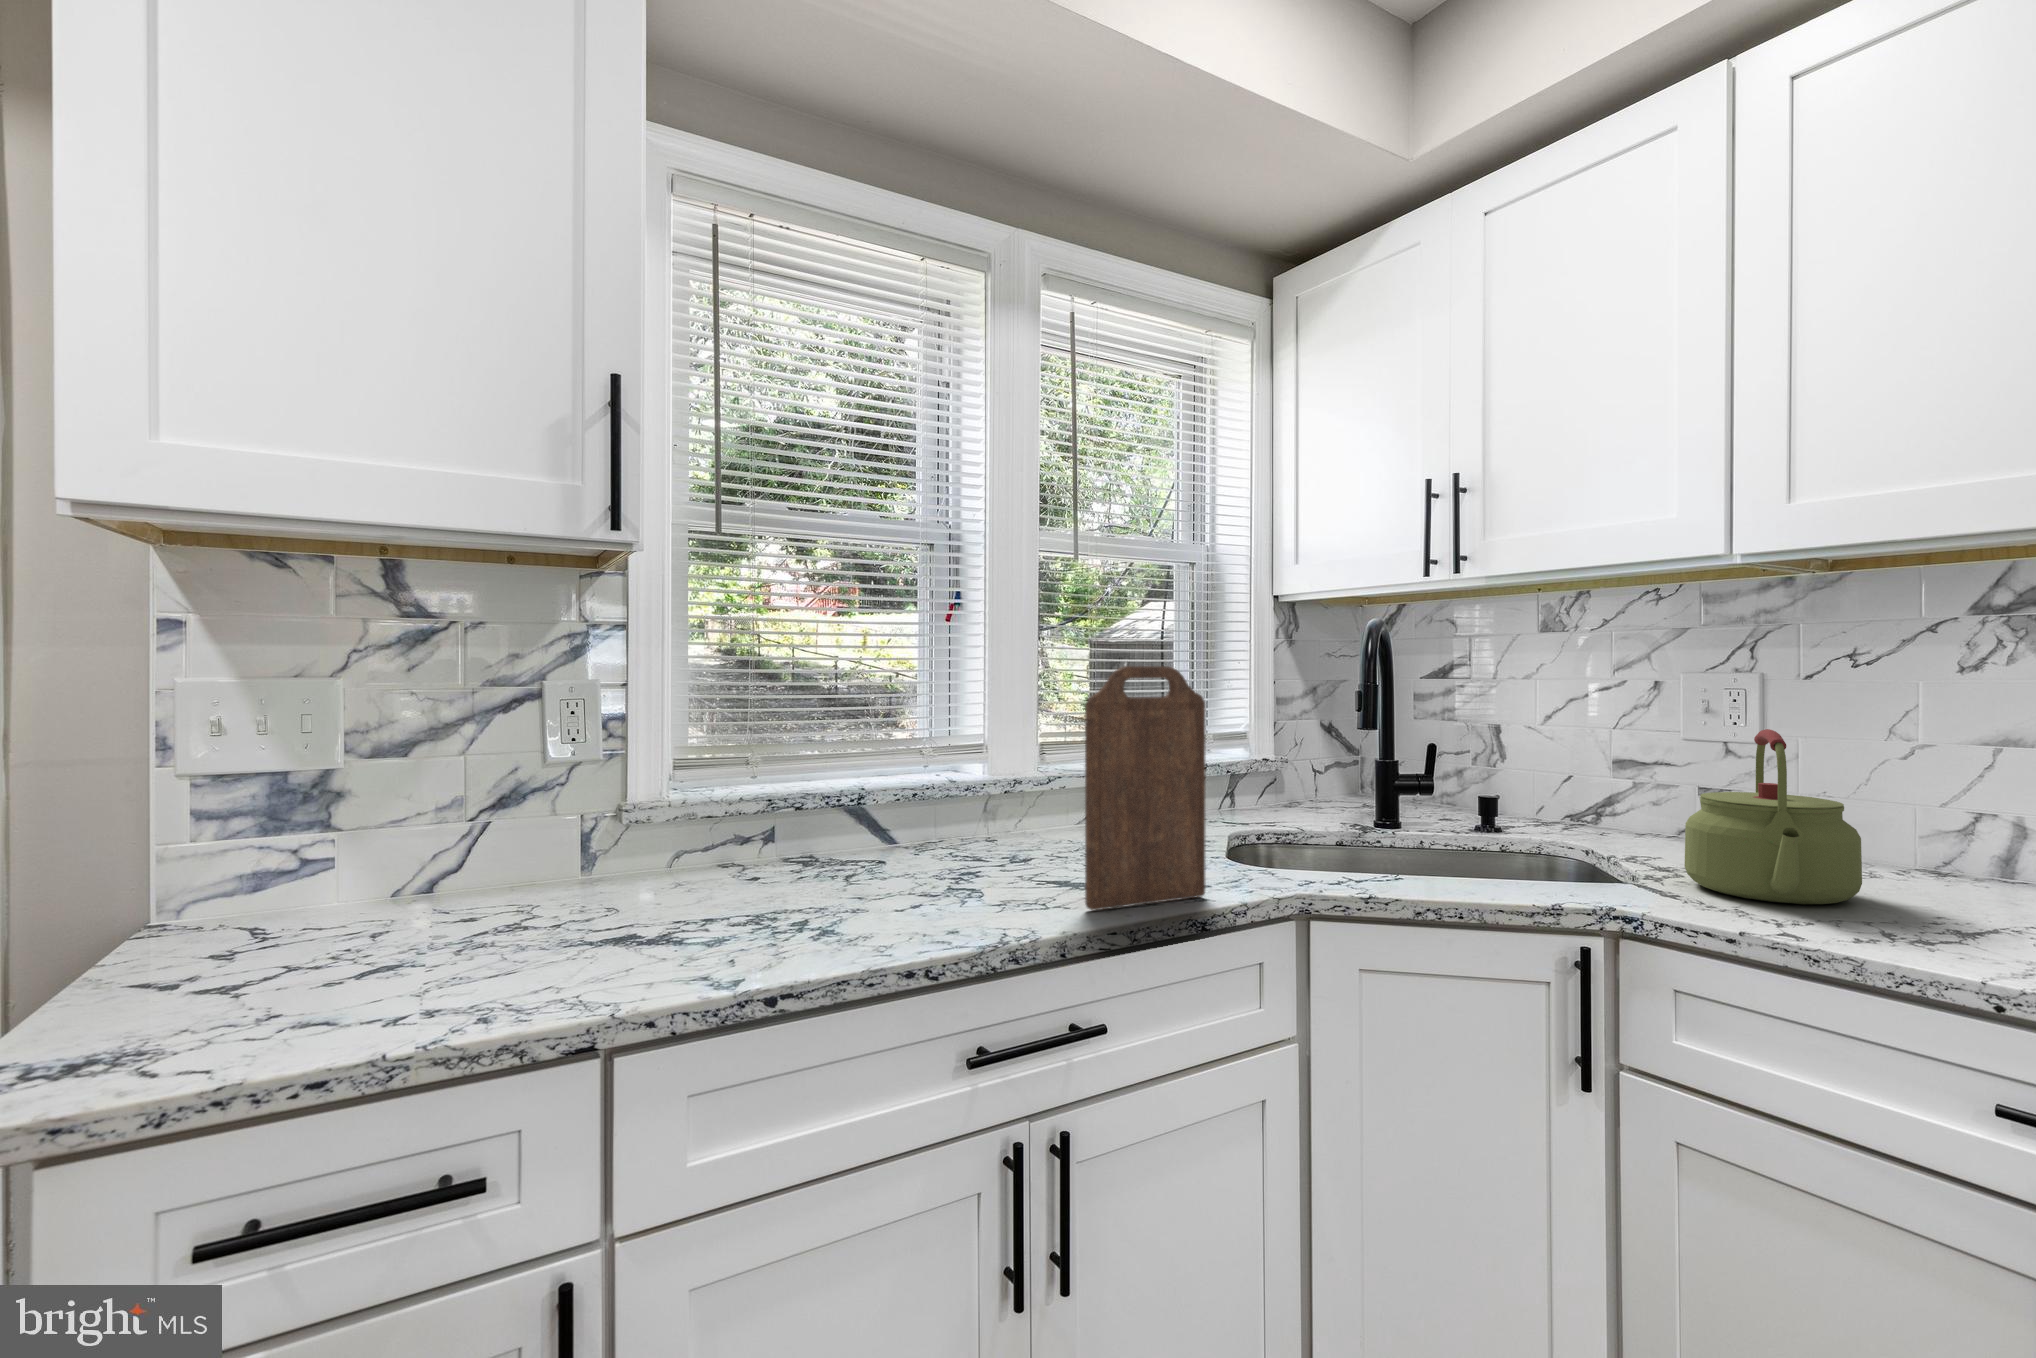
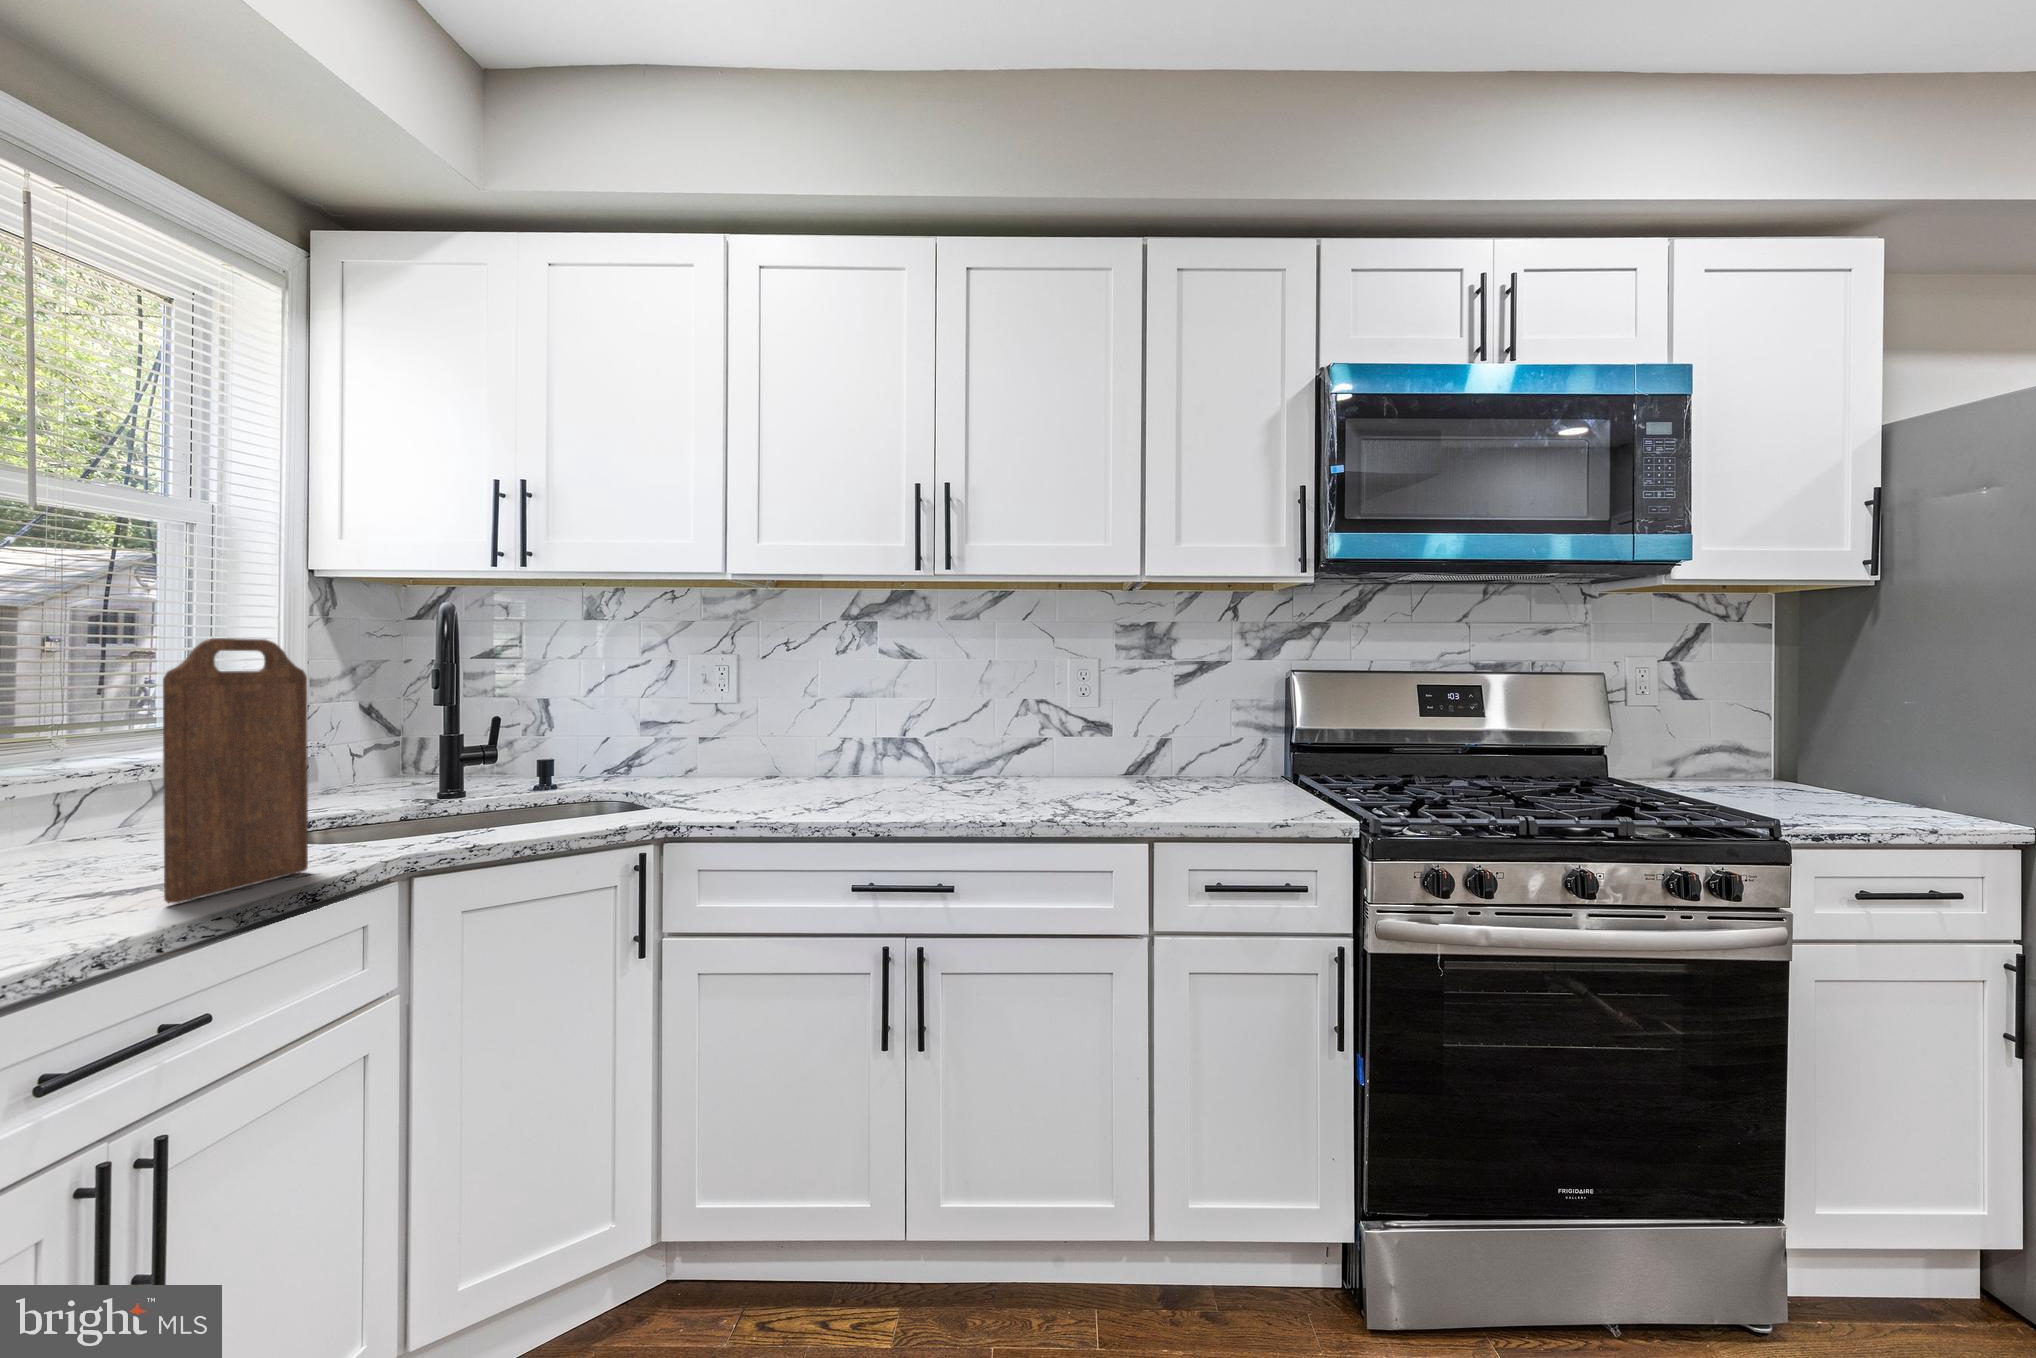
kettle: present [1685,729,1862,904] -> none [699,692,795,804]

